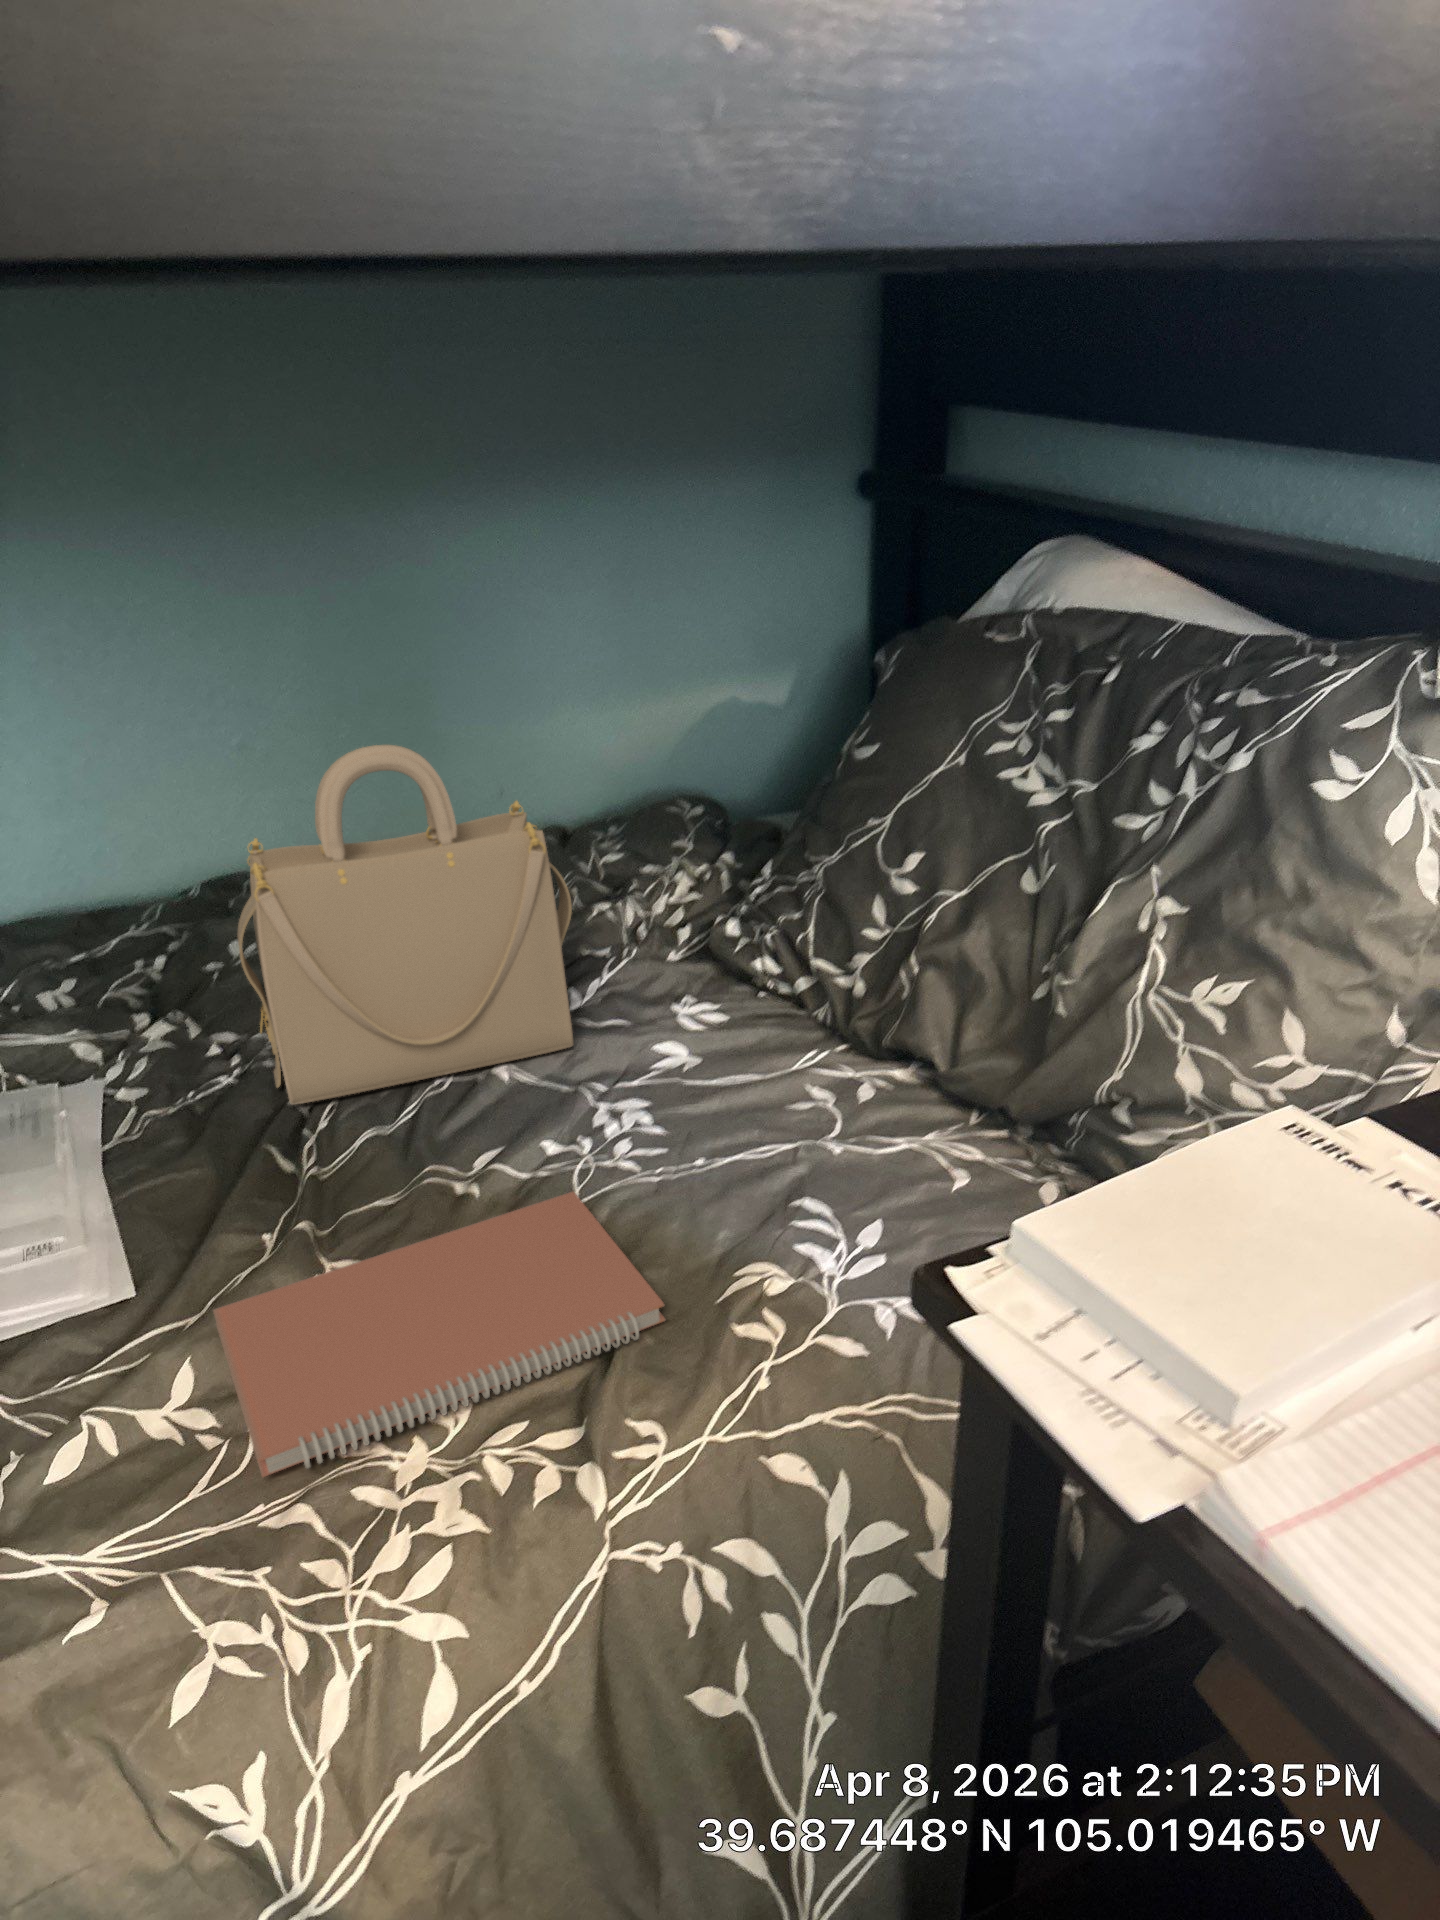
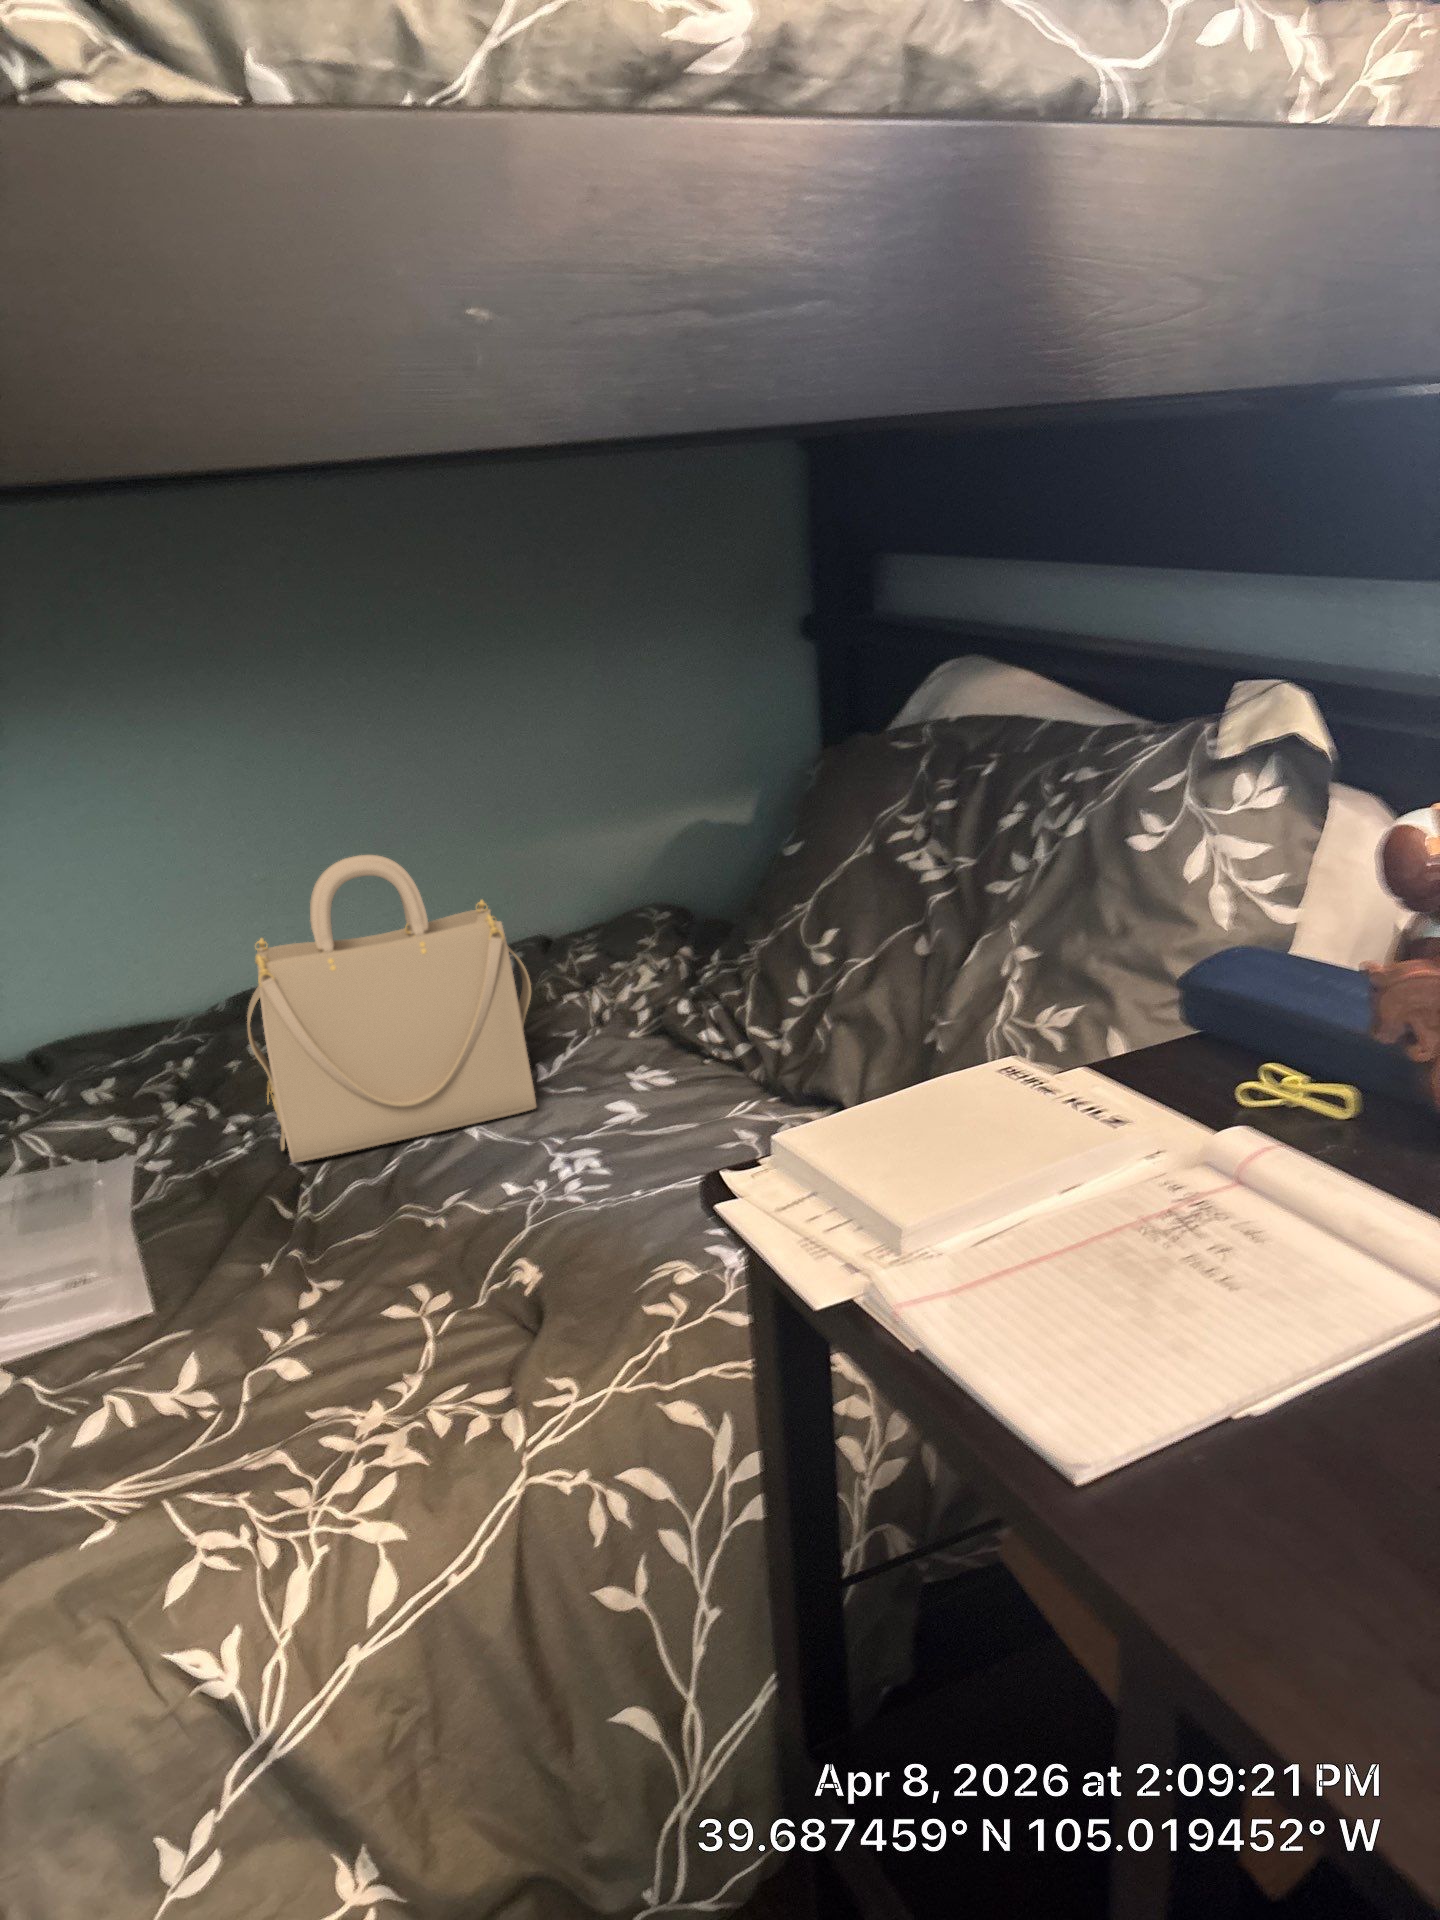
notebook: present [213,1192,665,1477] -> none [215,1215,590,1429]

